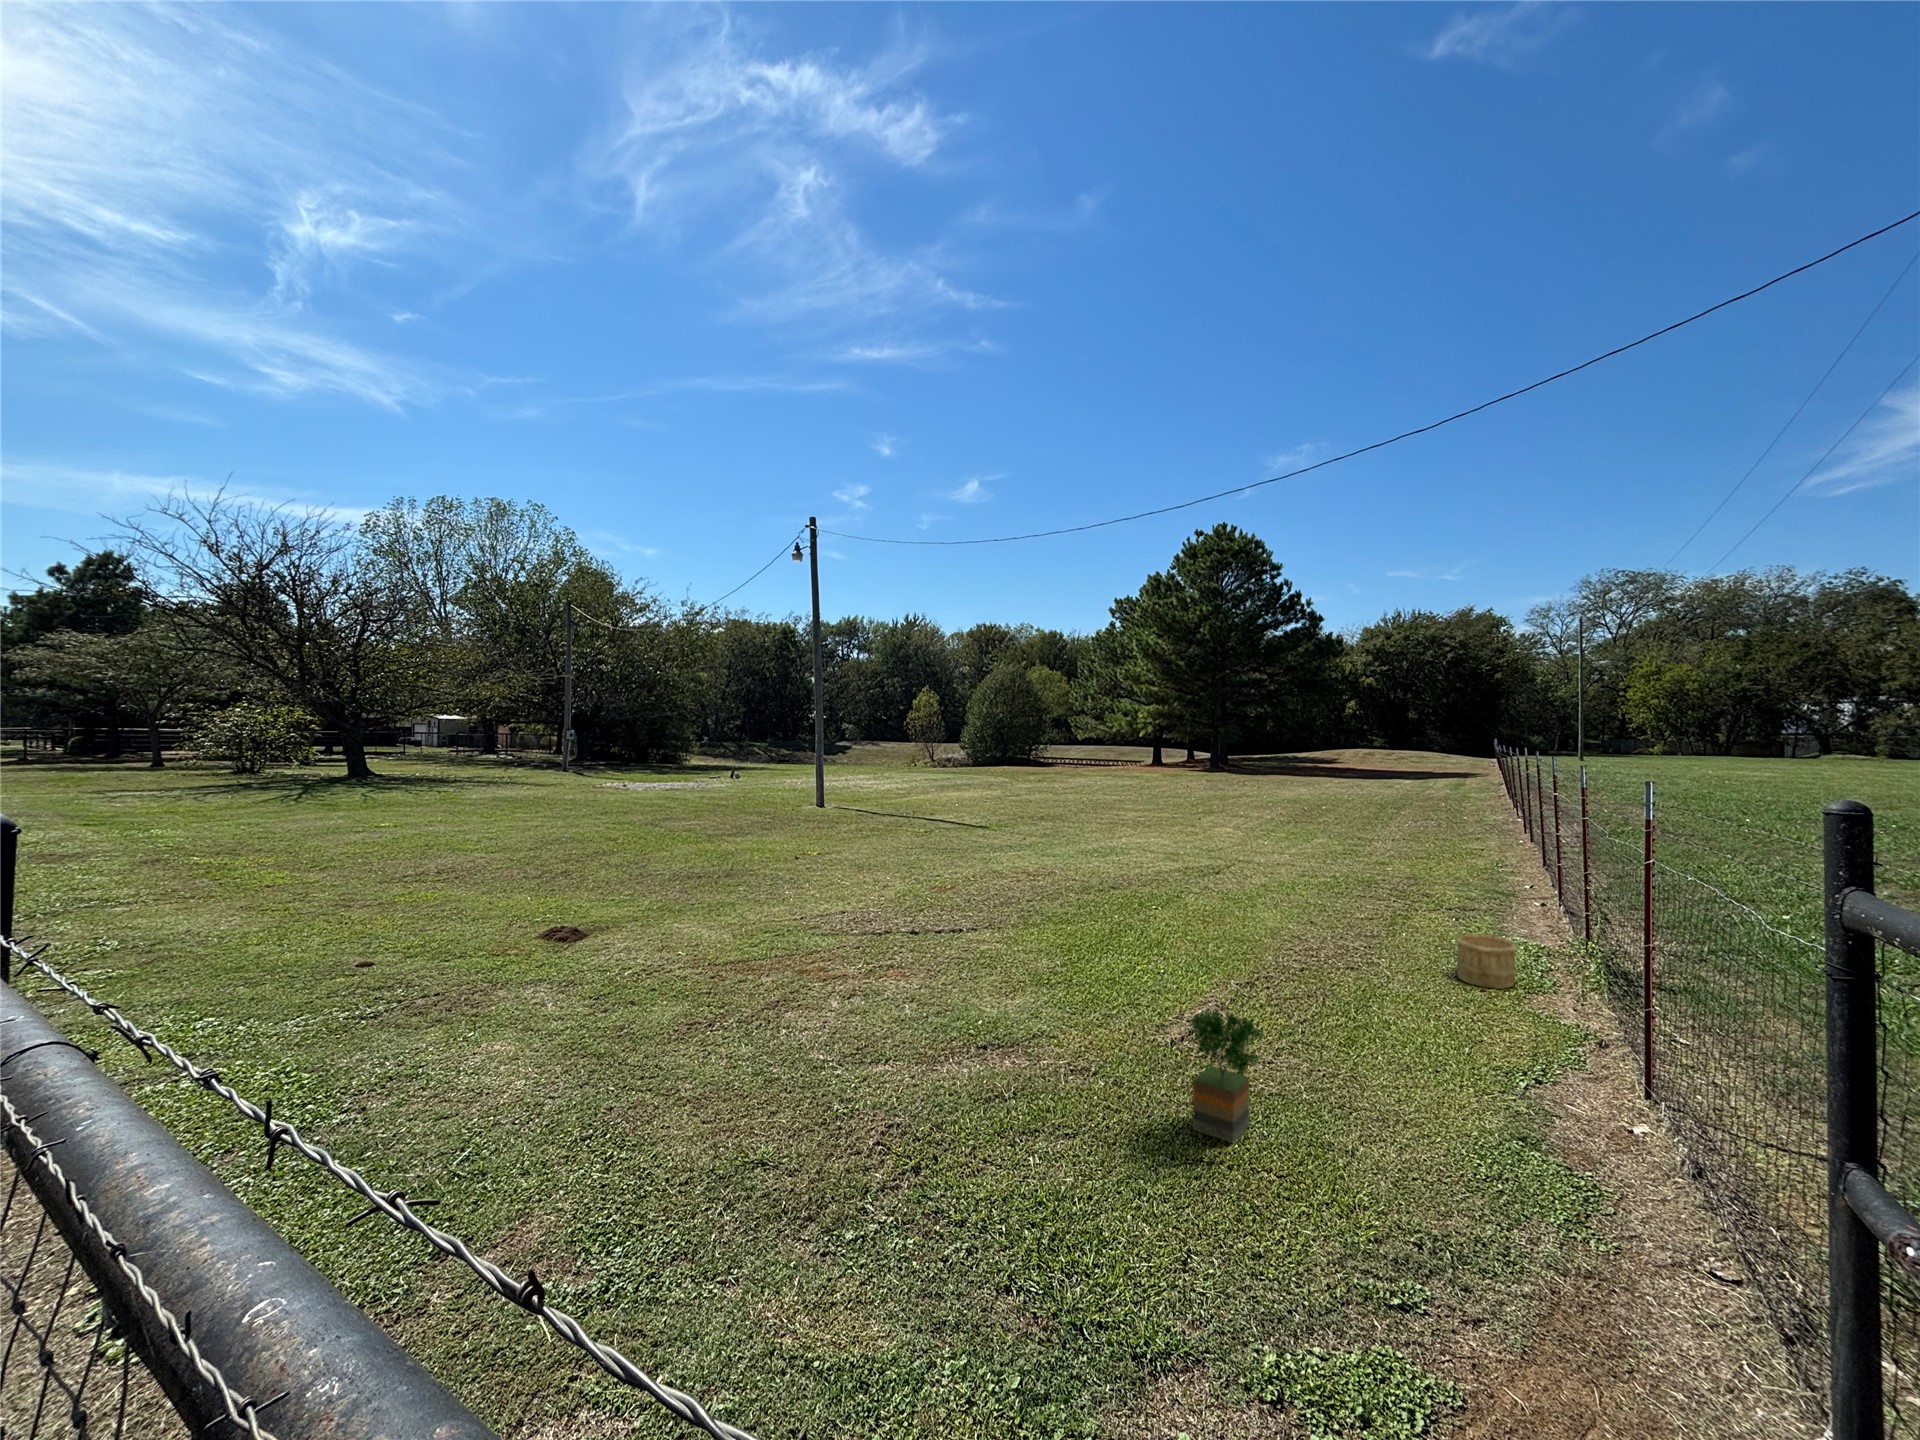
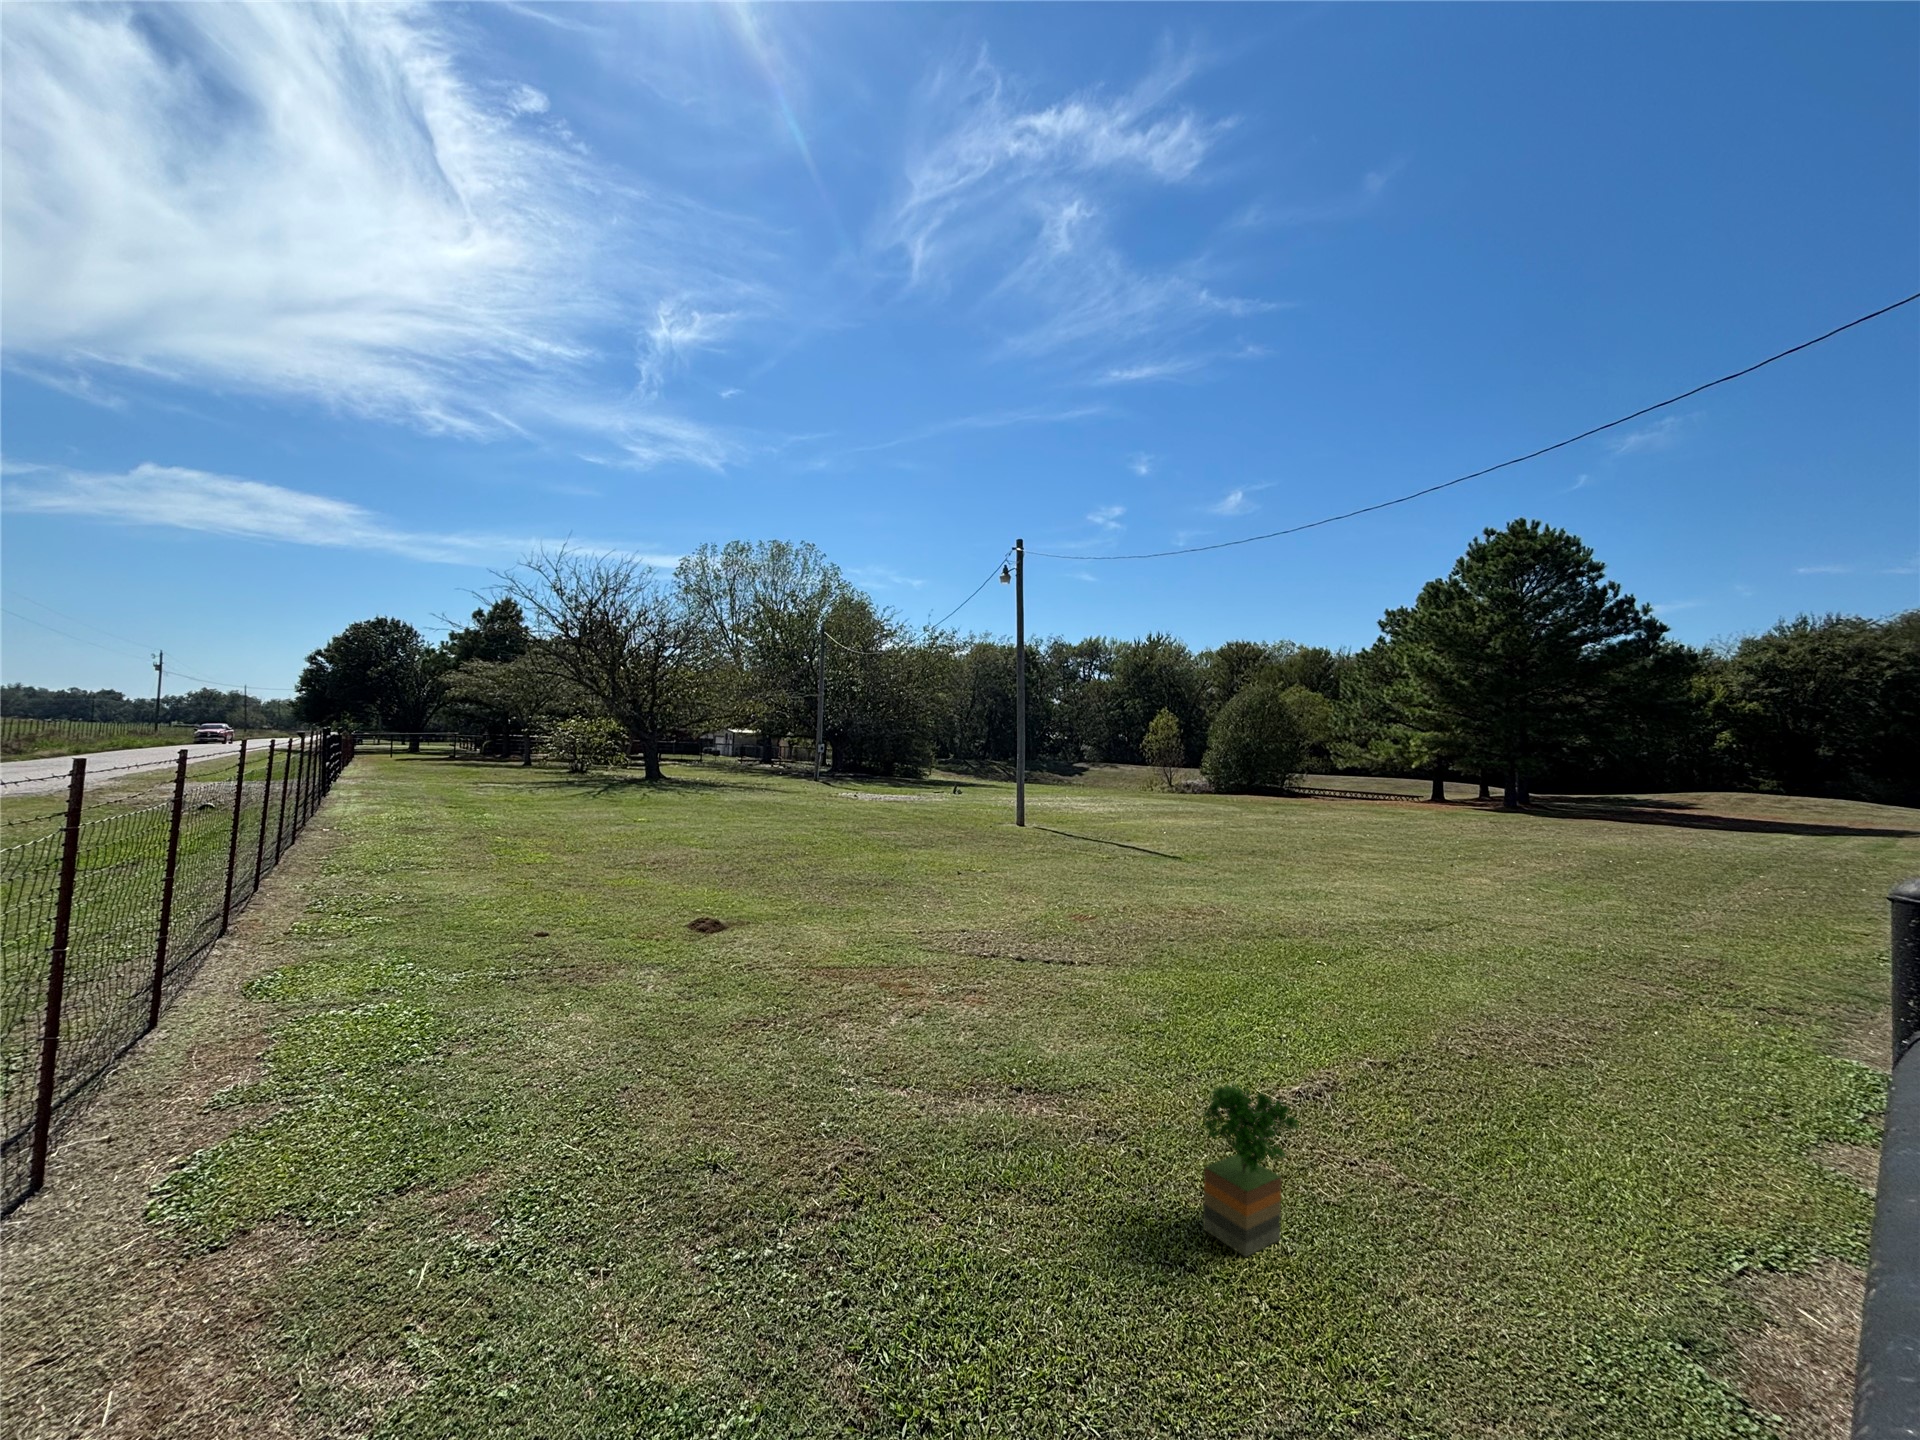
wooden bucket: present [1456,934,1517,989] -> none [1704,1041,1805,1124]

